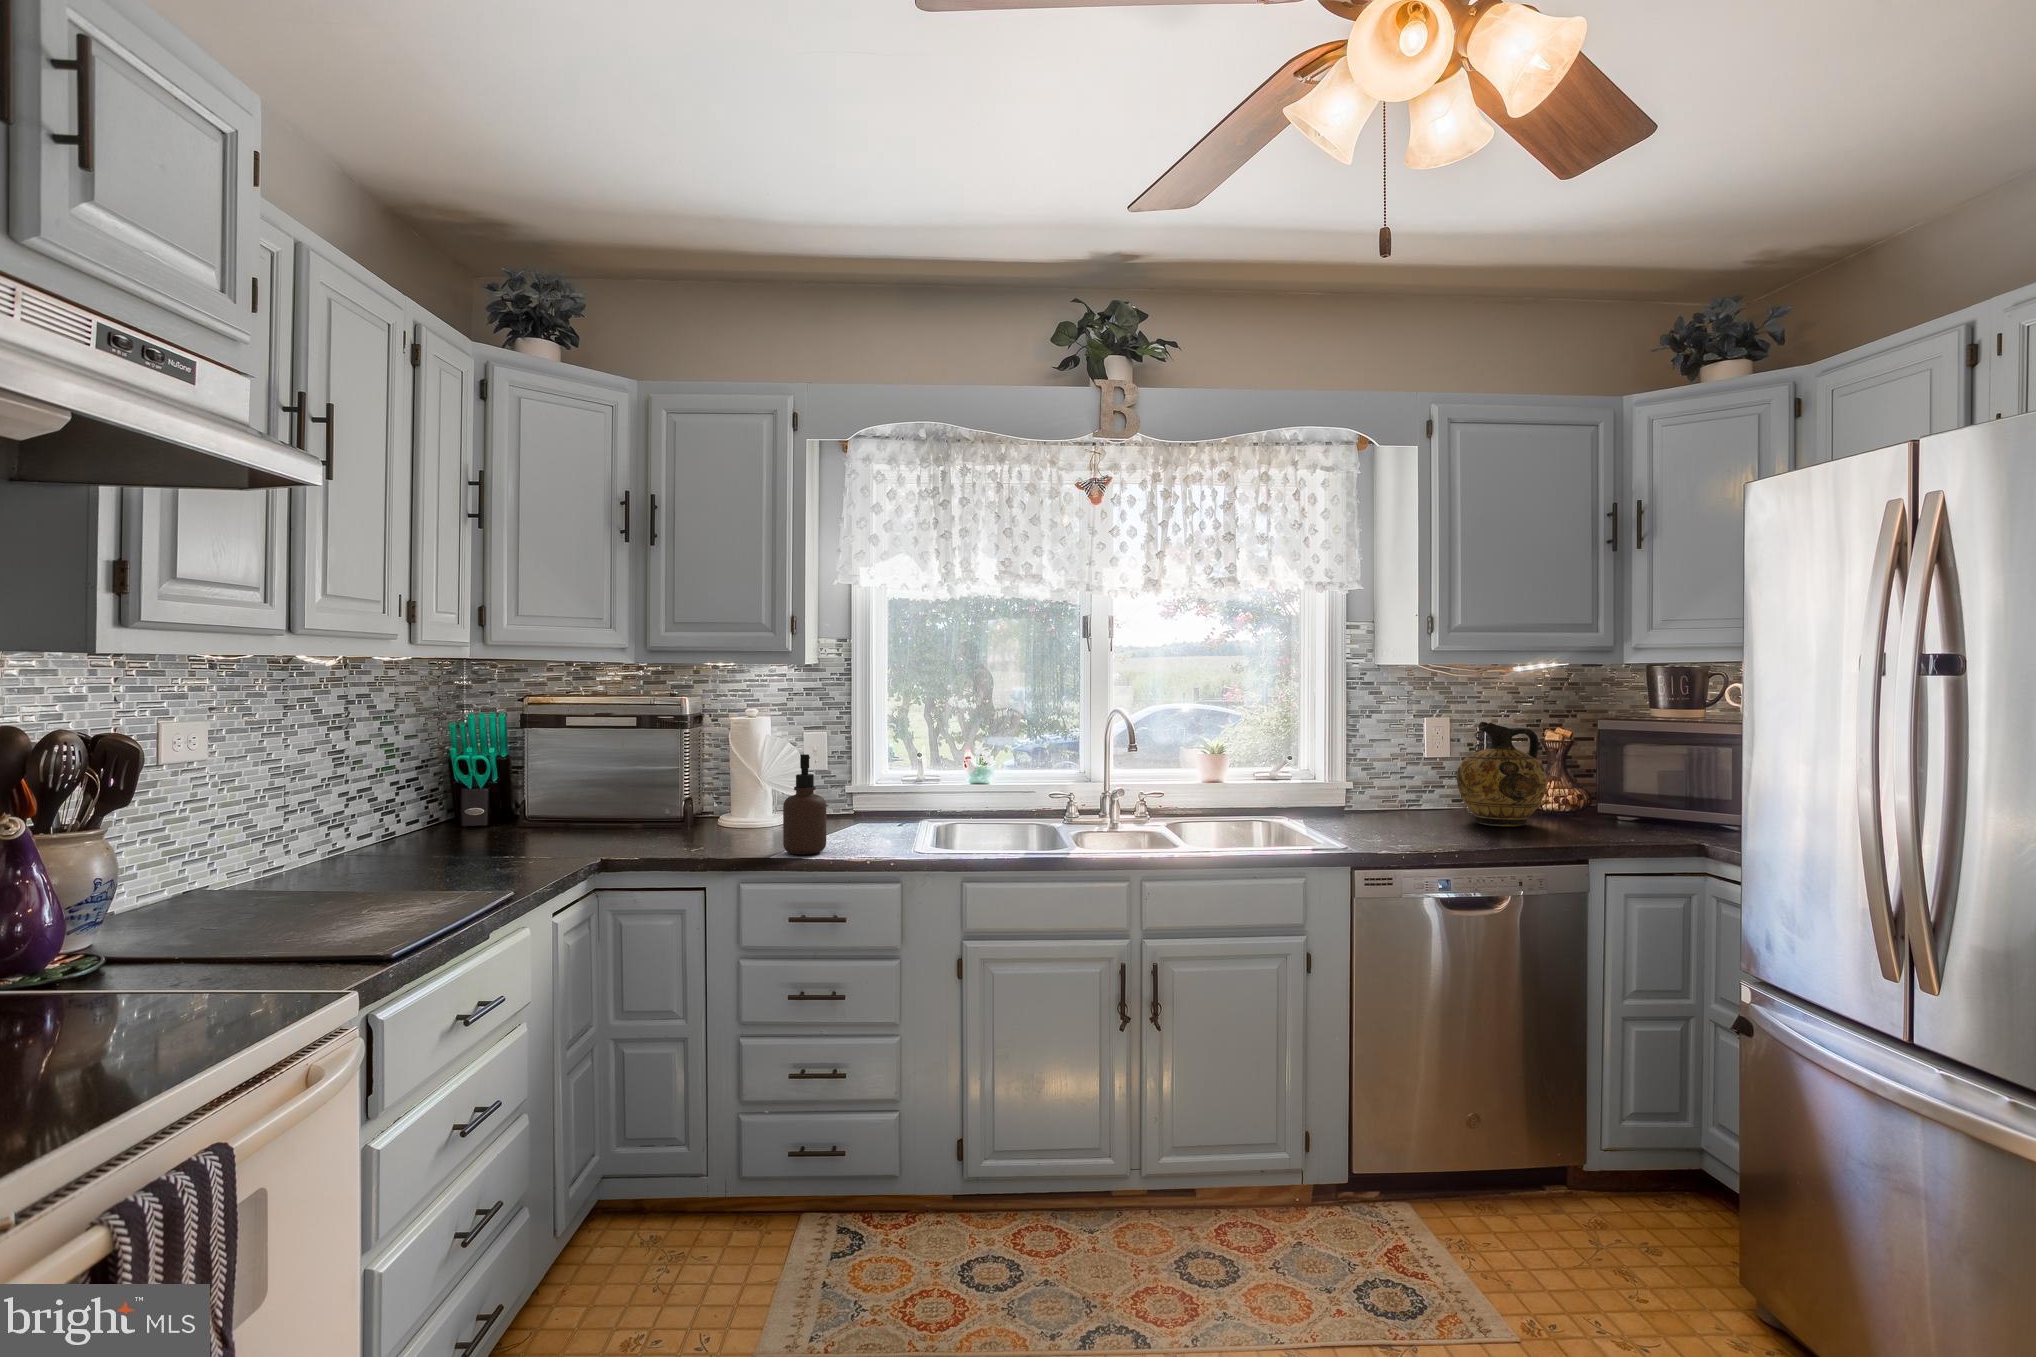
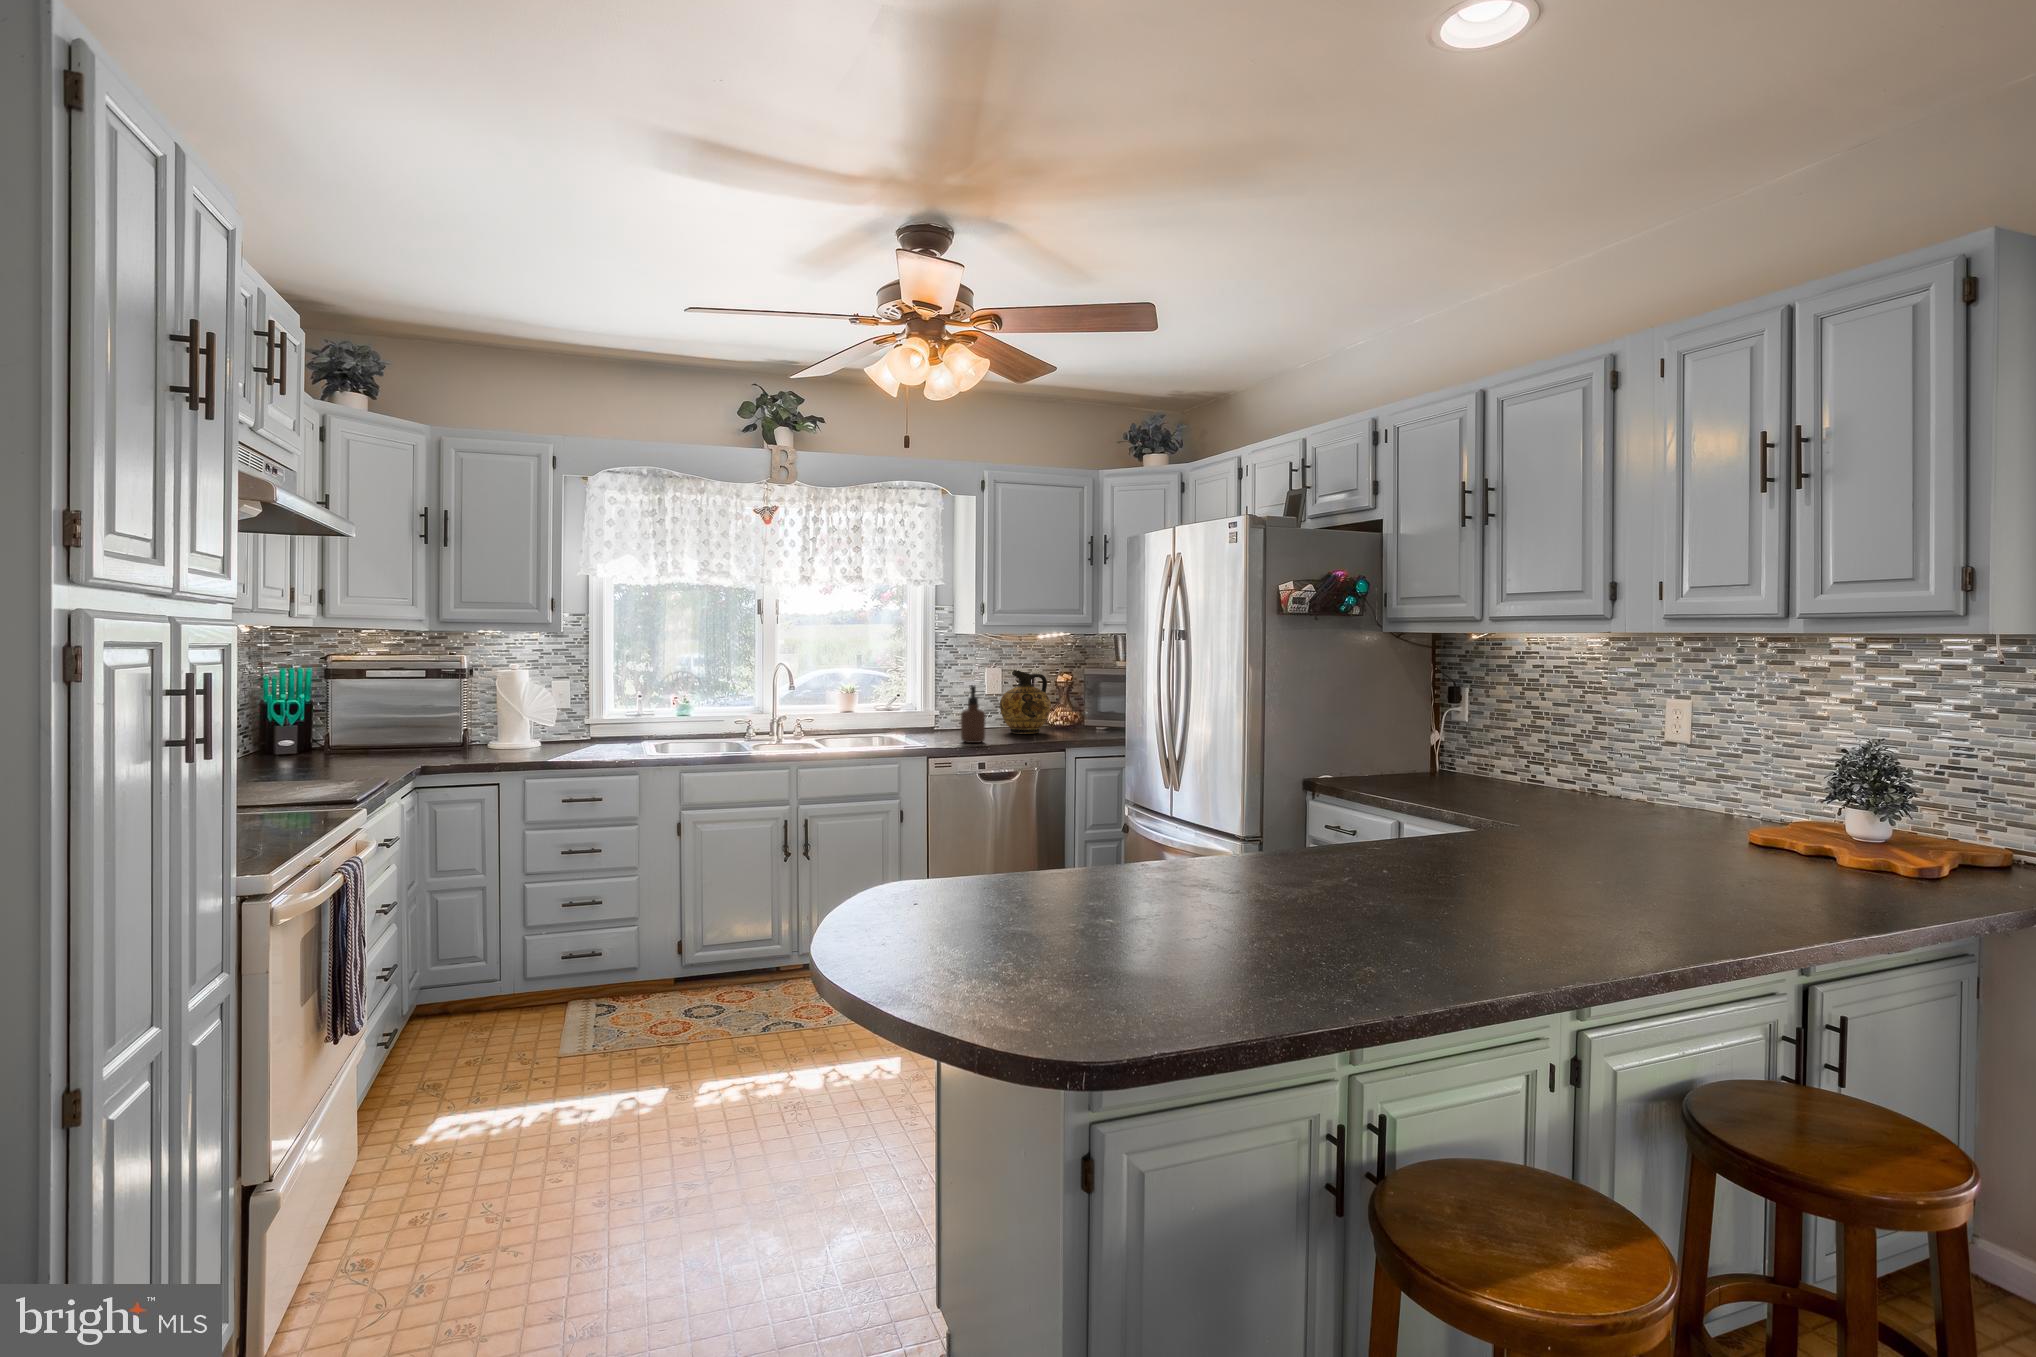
soap dispenser: present [783,754,826,854] -> present [961,686,986,743]

